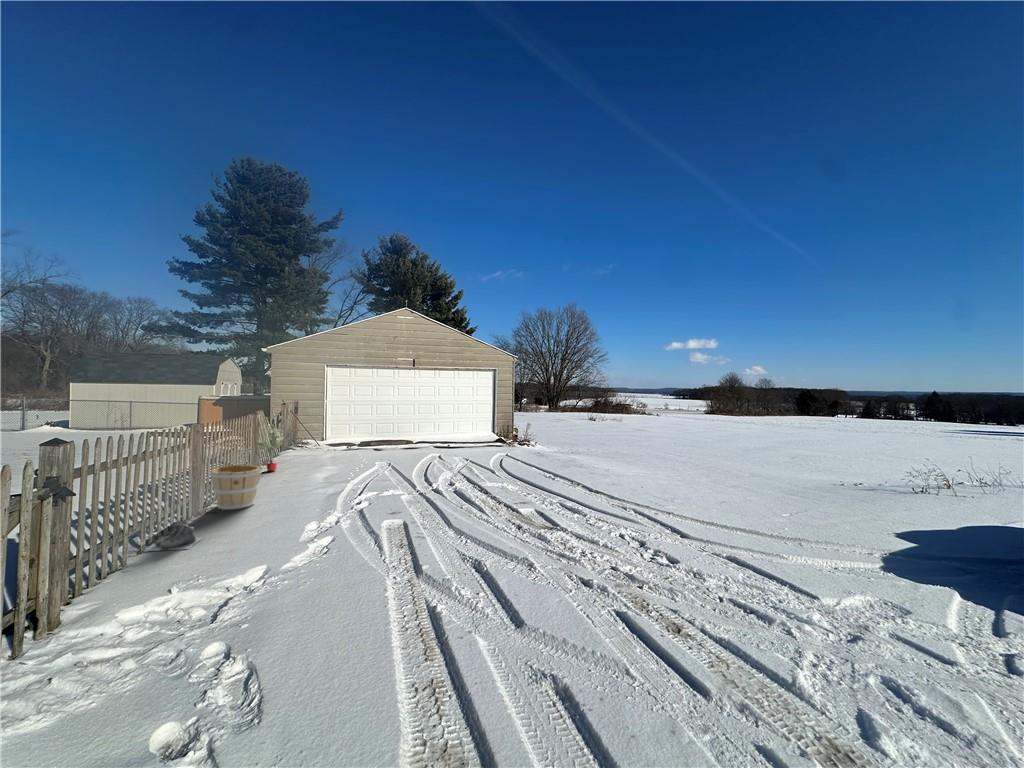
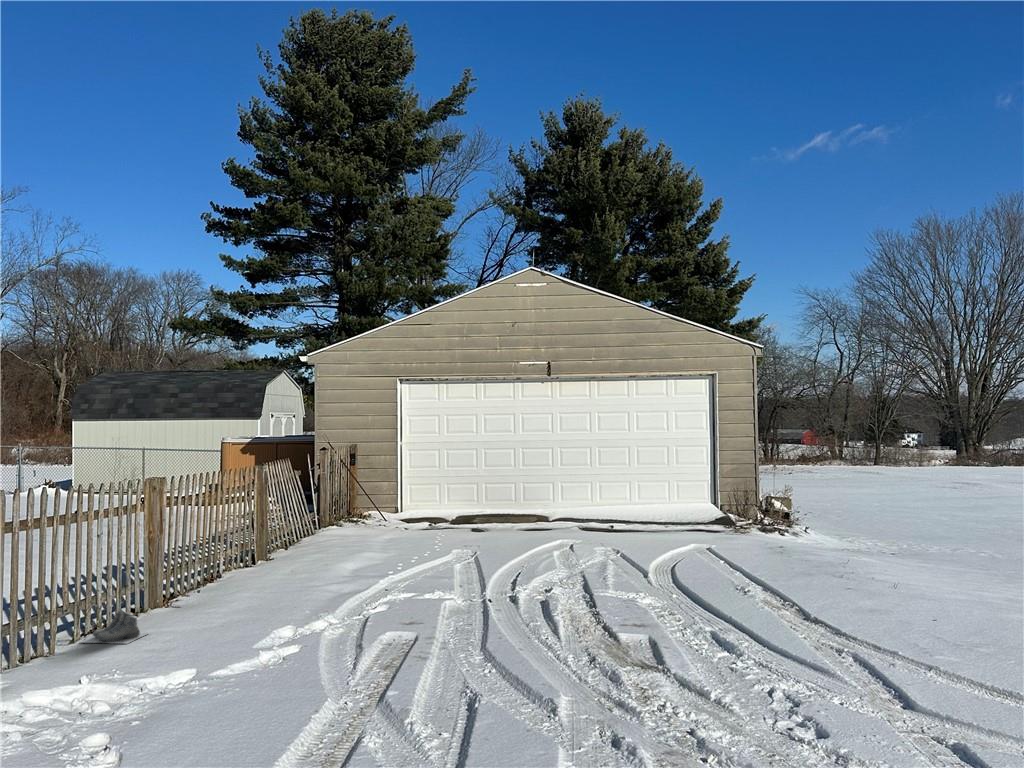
potted tree: present [257,424,283,472] -> none [268,478,312,555]
wooden bucket: present [210,465,262,510] -> none [179,538,248,602]

